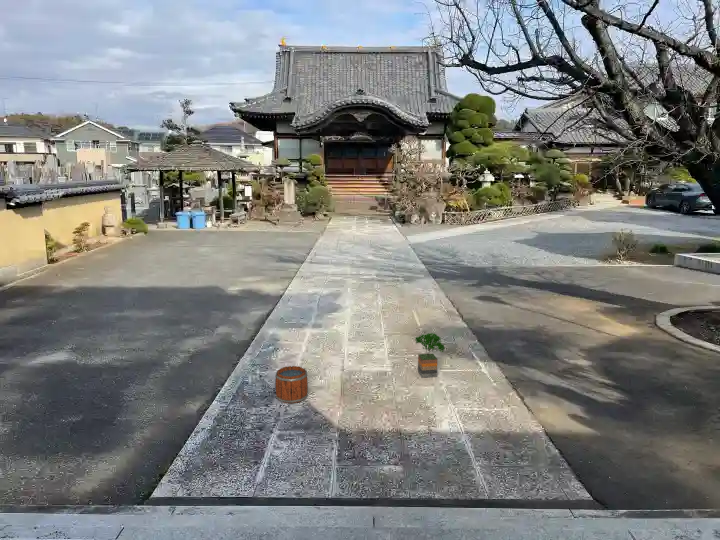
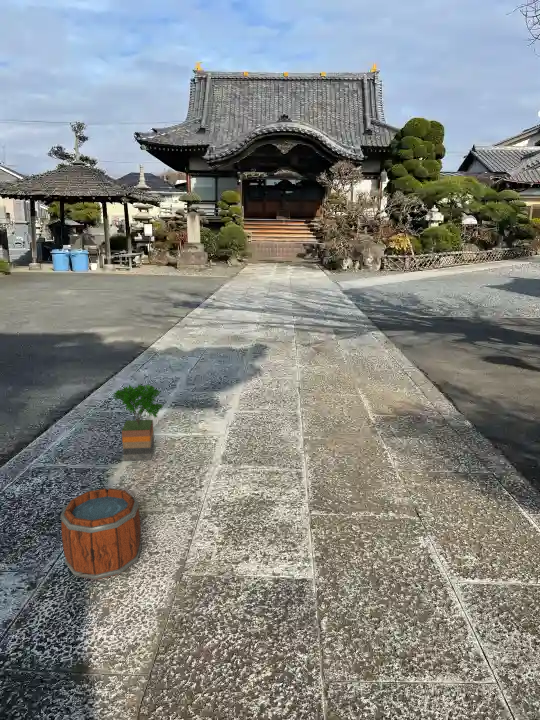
potted tree: present [415,333,445,378] -> present [114,385,163,461]

